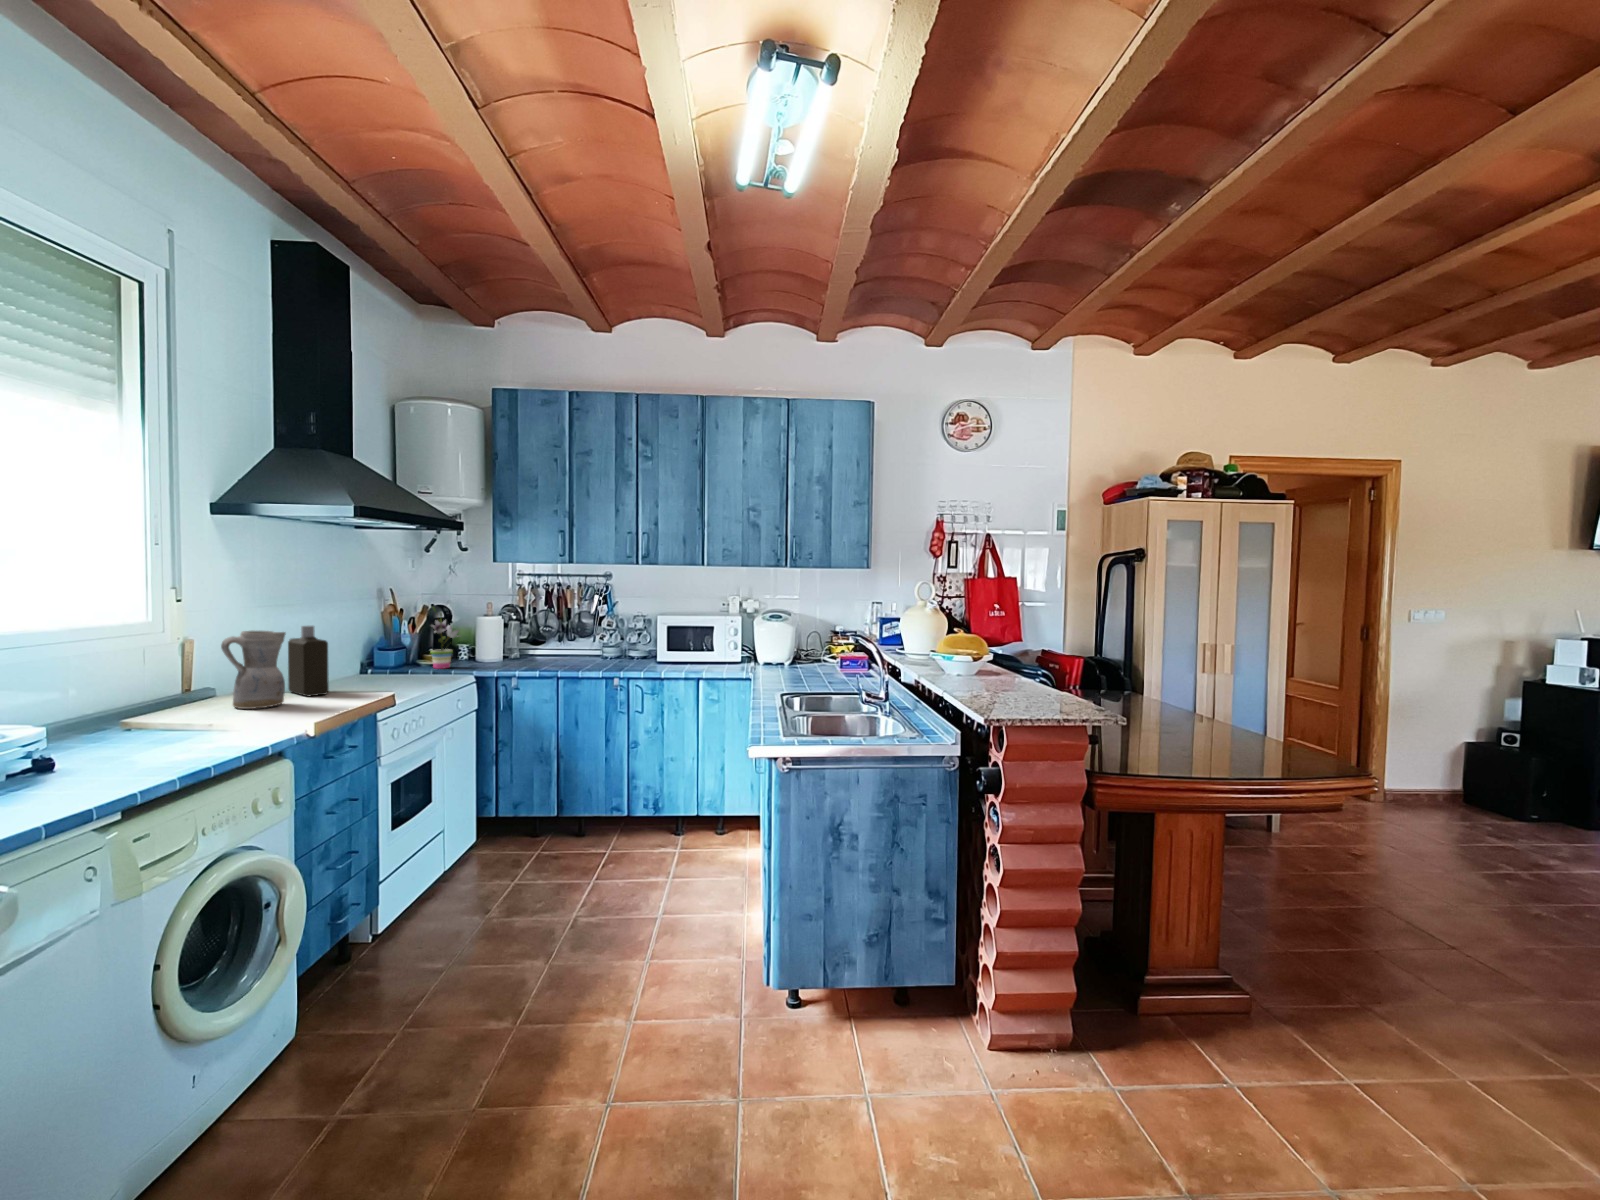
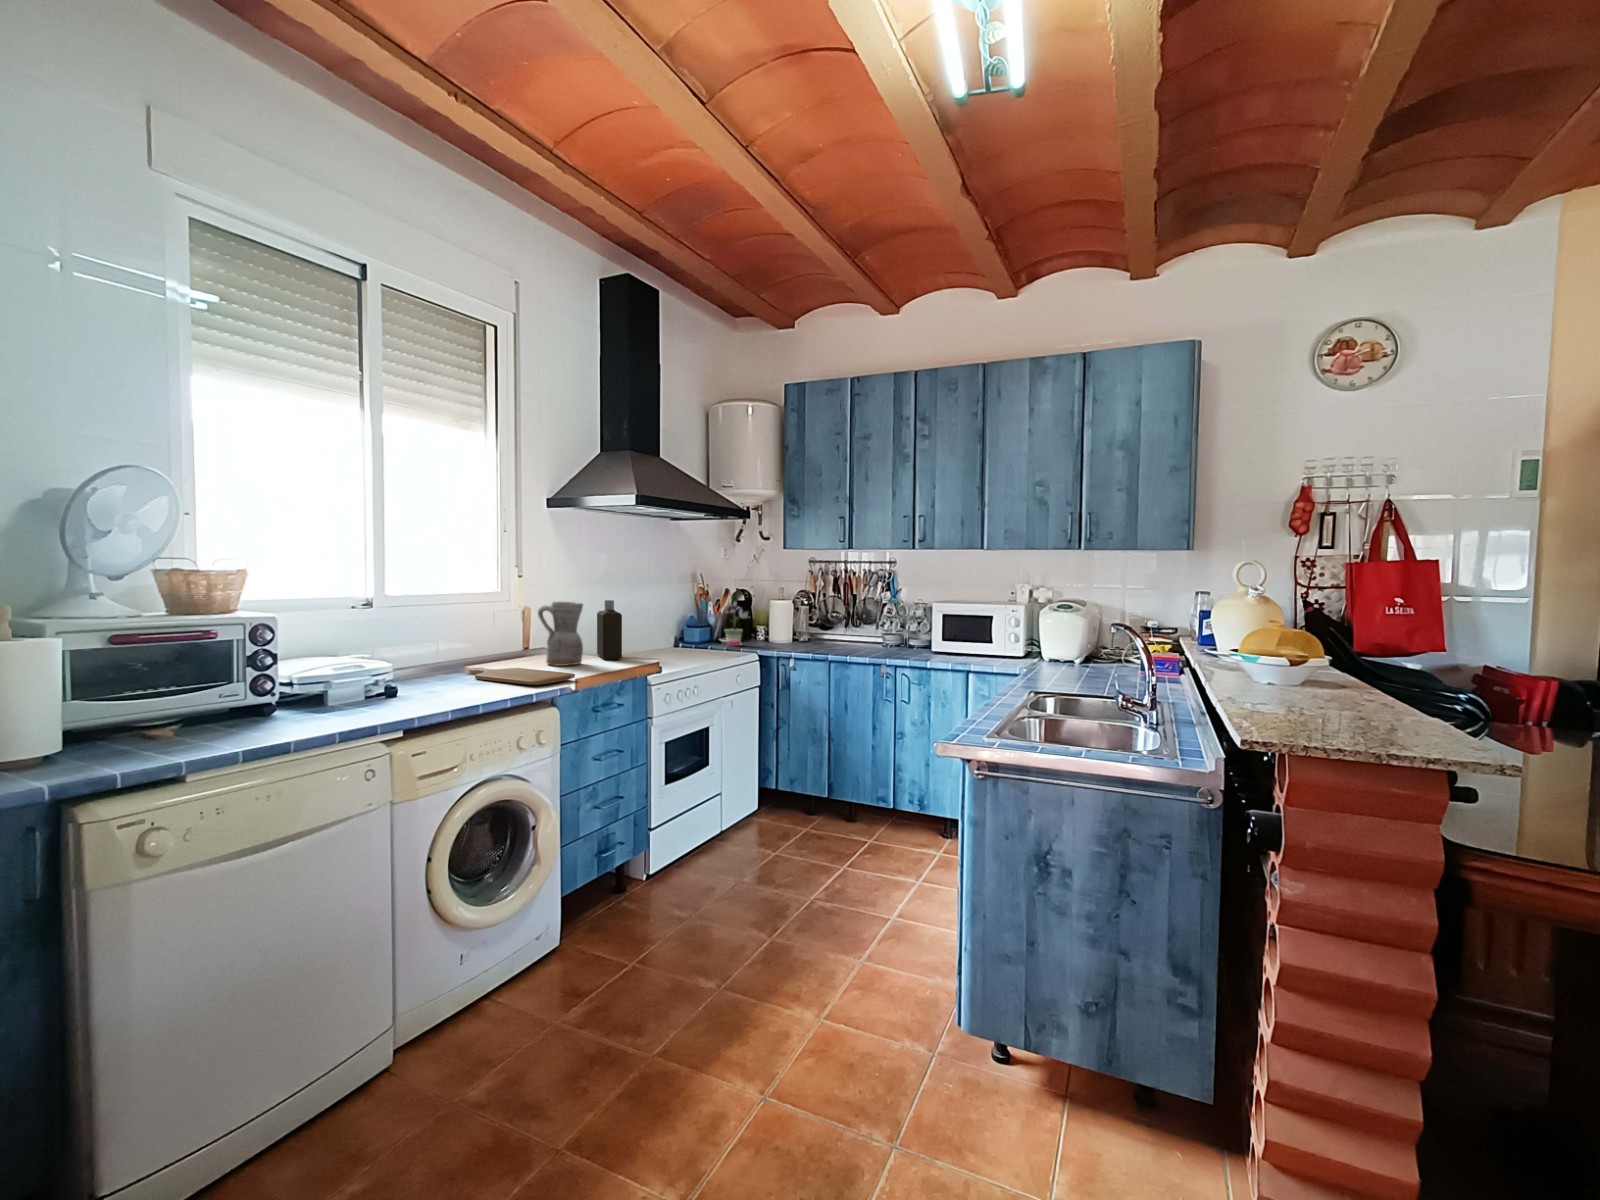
chopping board: none [135,716,305,735] -> present [469,668,575,685]

